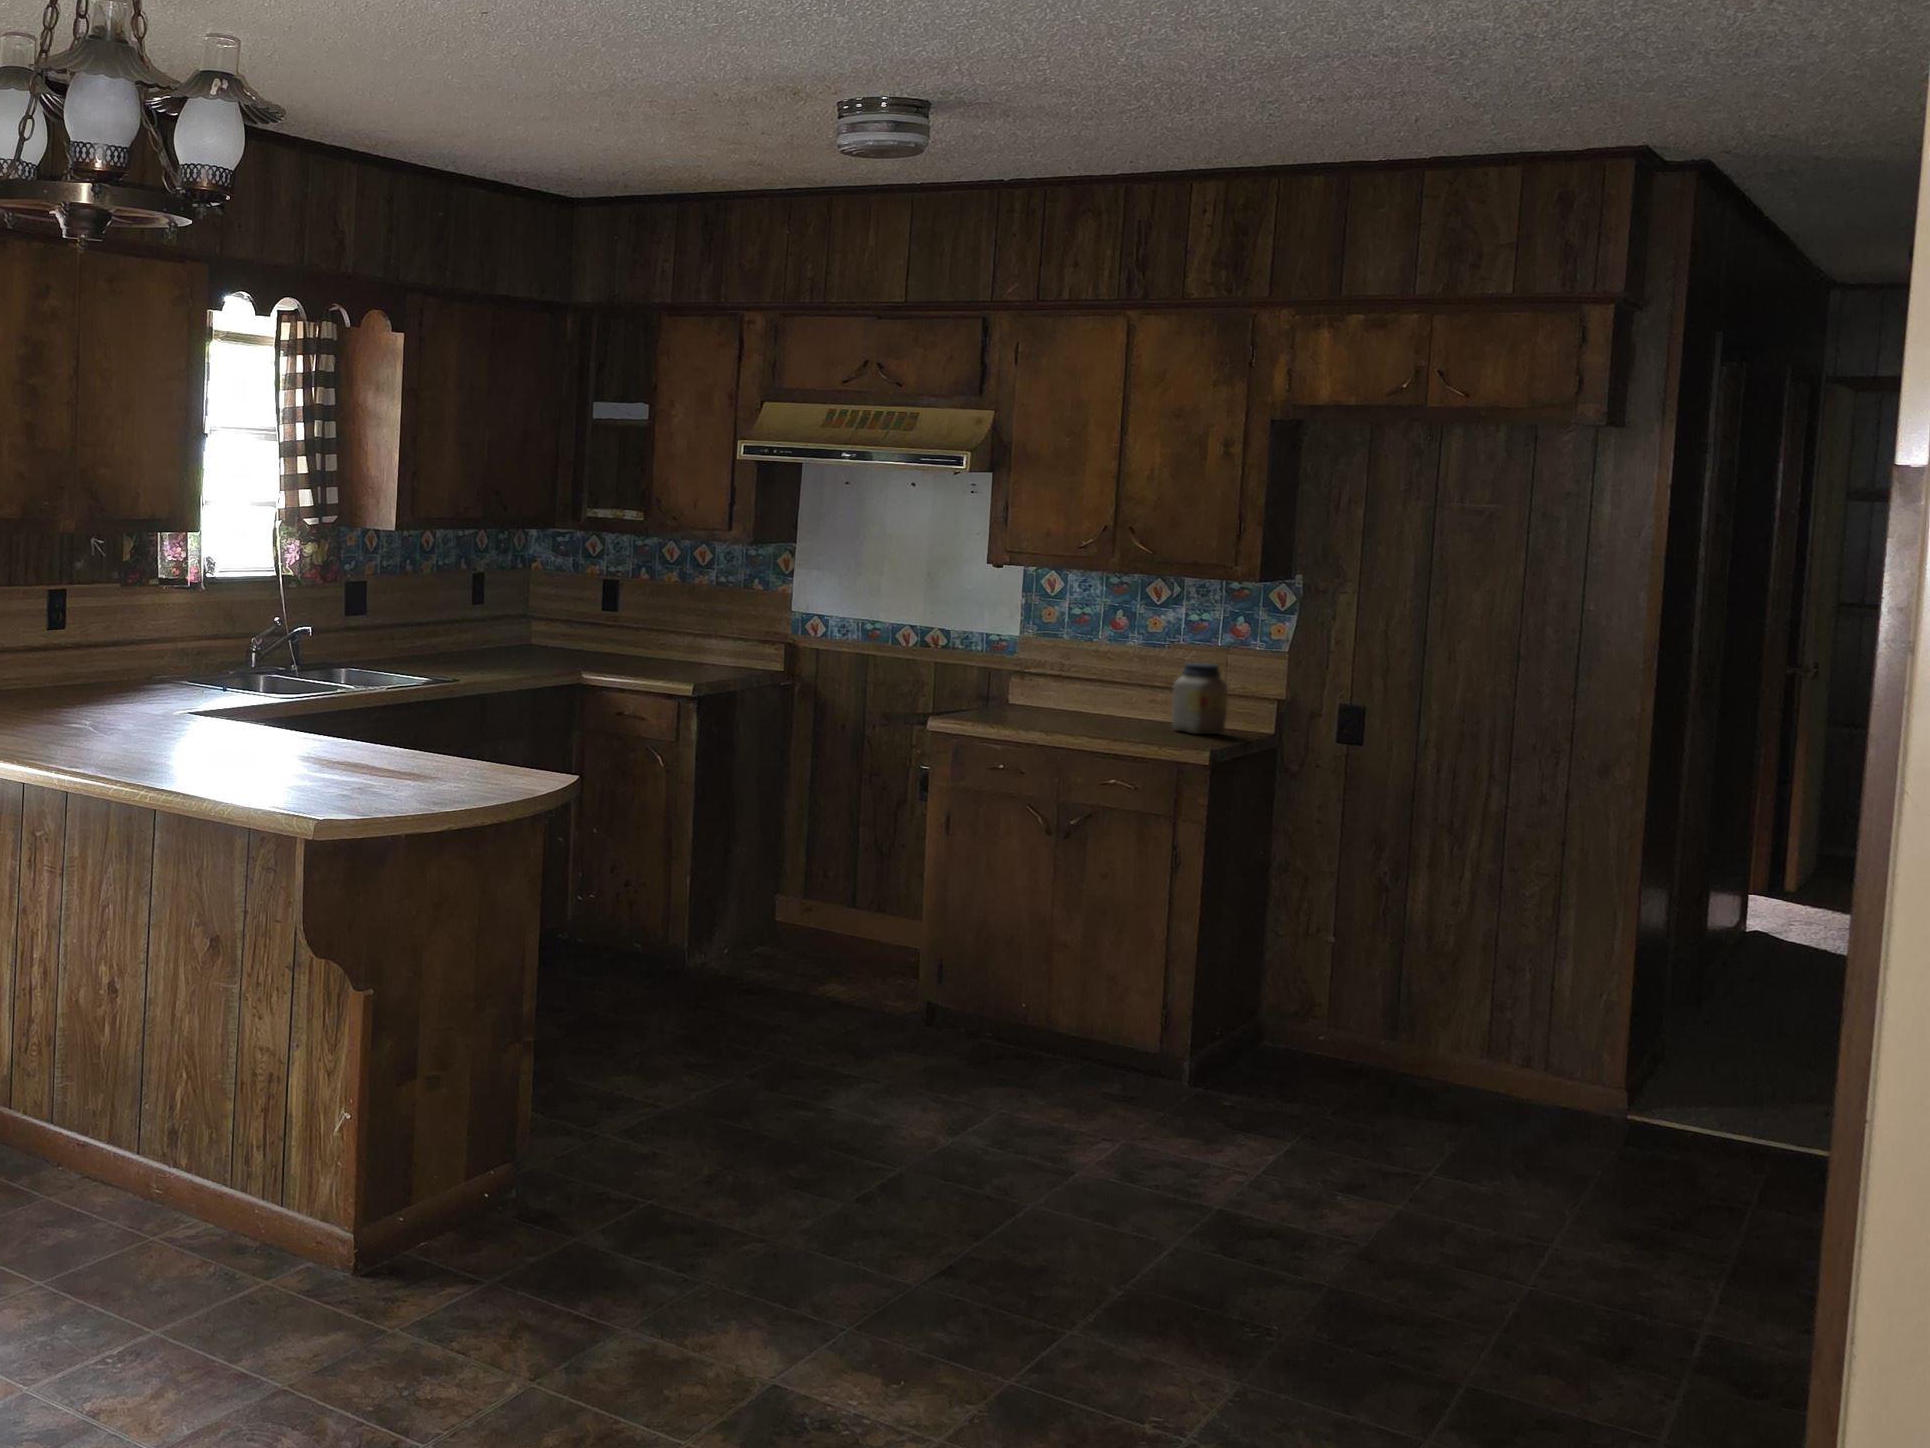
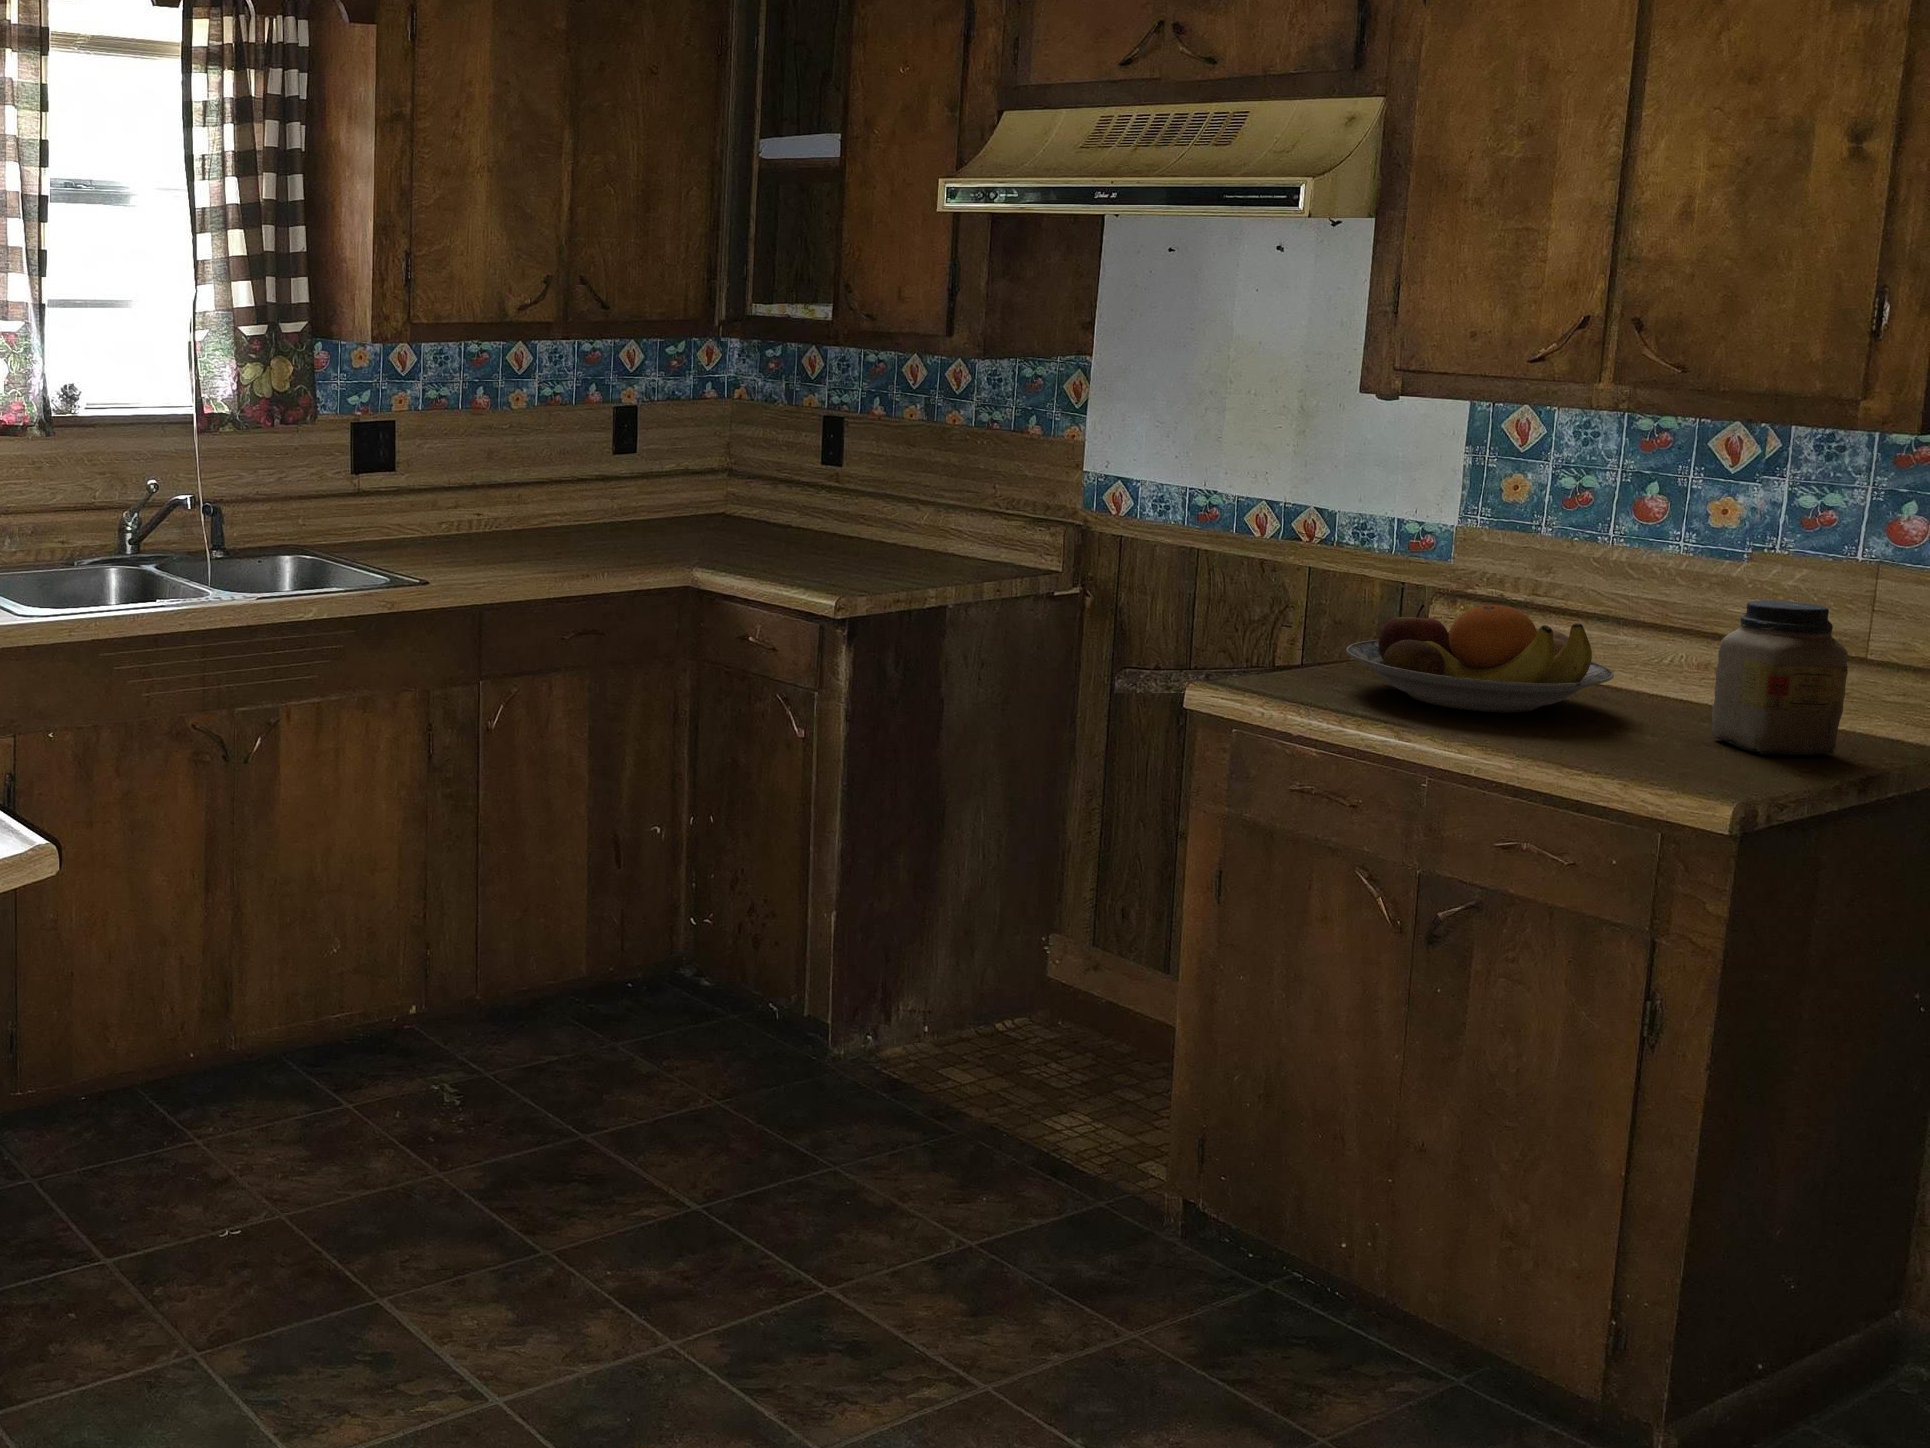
fruit bowl: none [999,670,1125,723] -> present [1346,604,1614,713]

